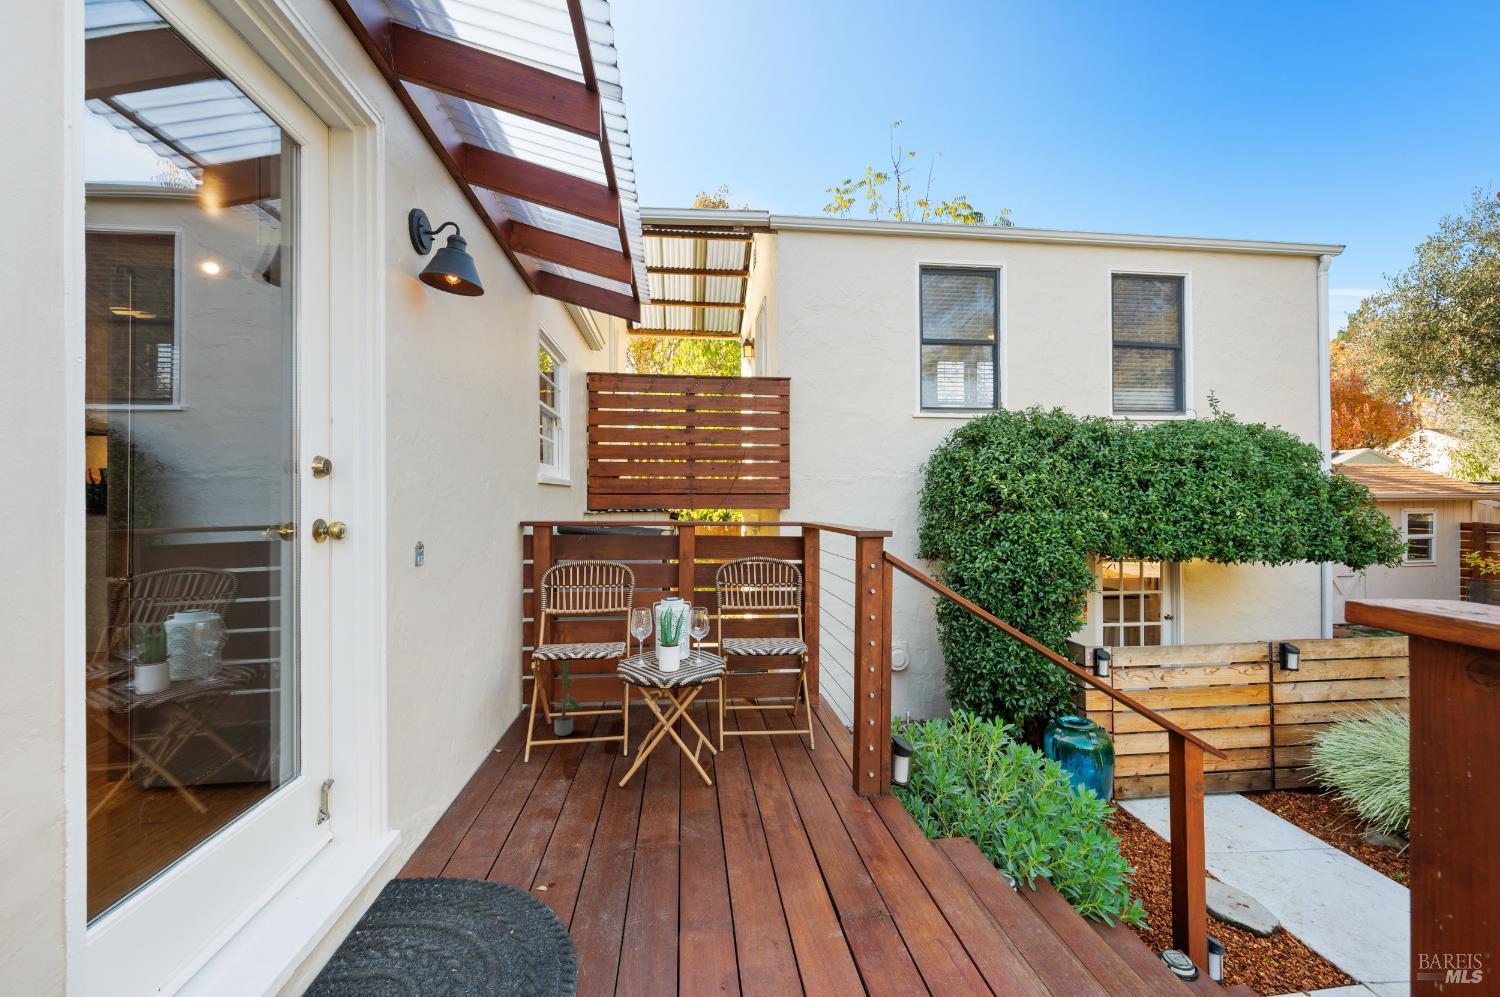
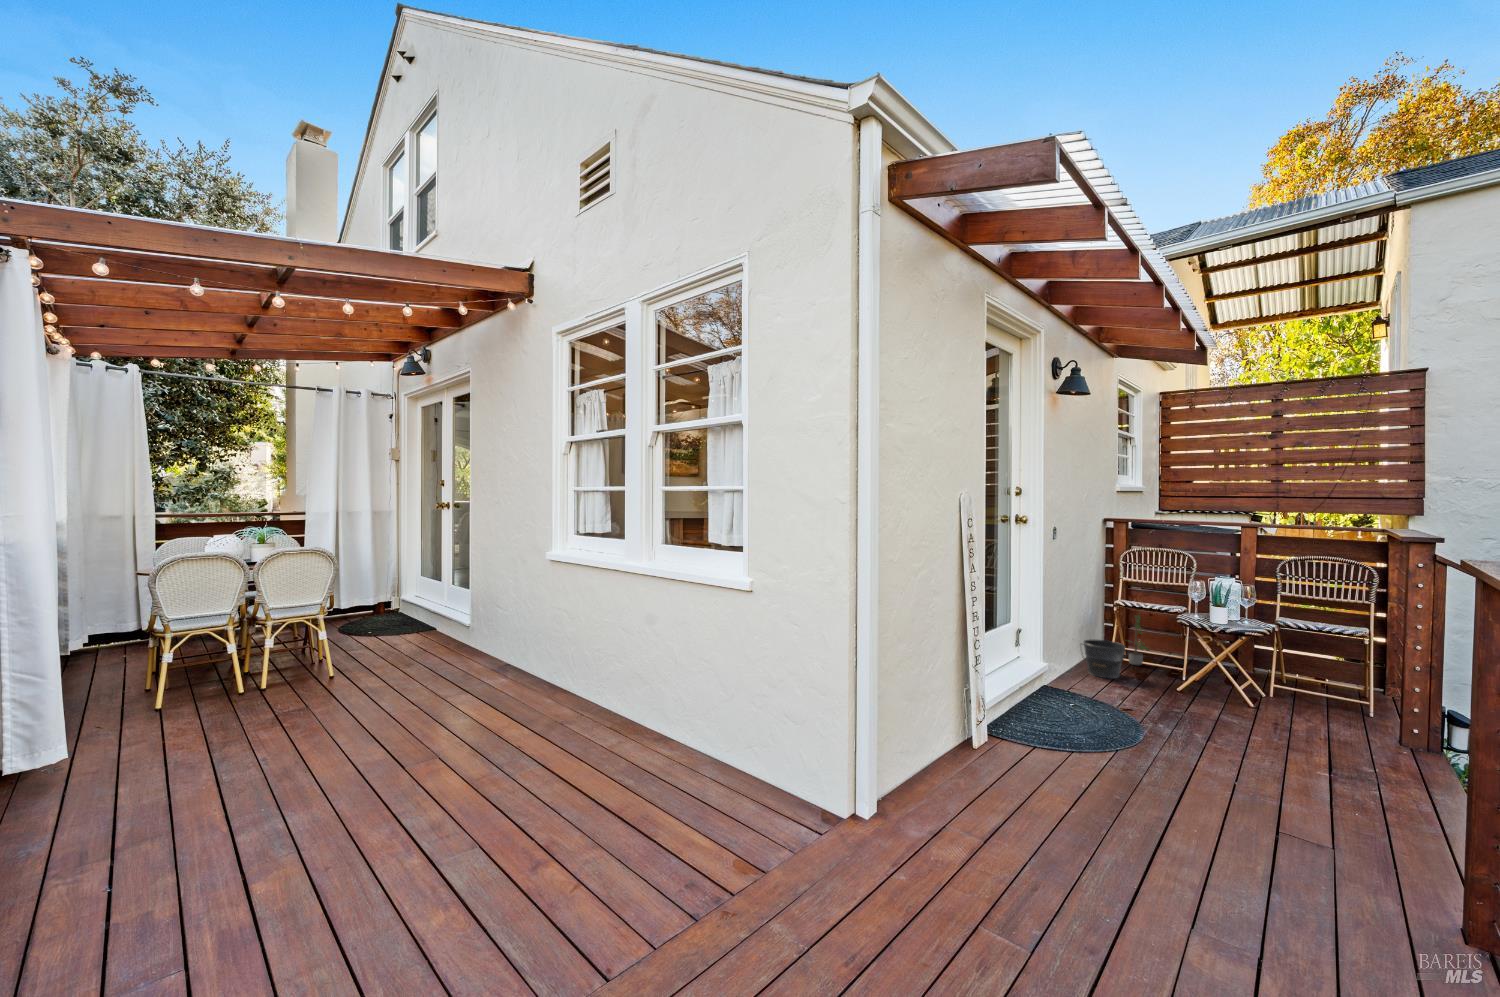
bucket: none [478,718,555,790] -> present [1083,640,1129,678]

